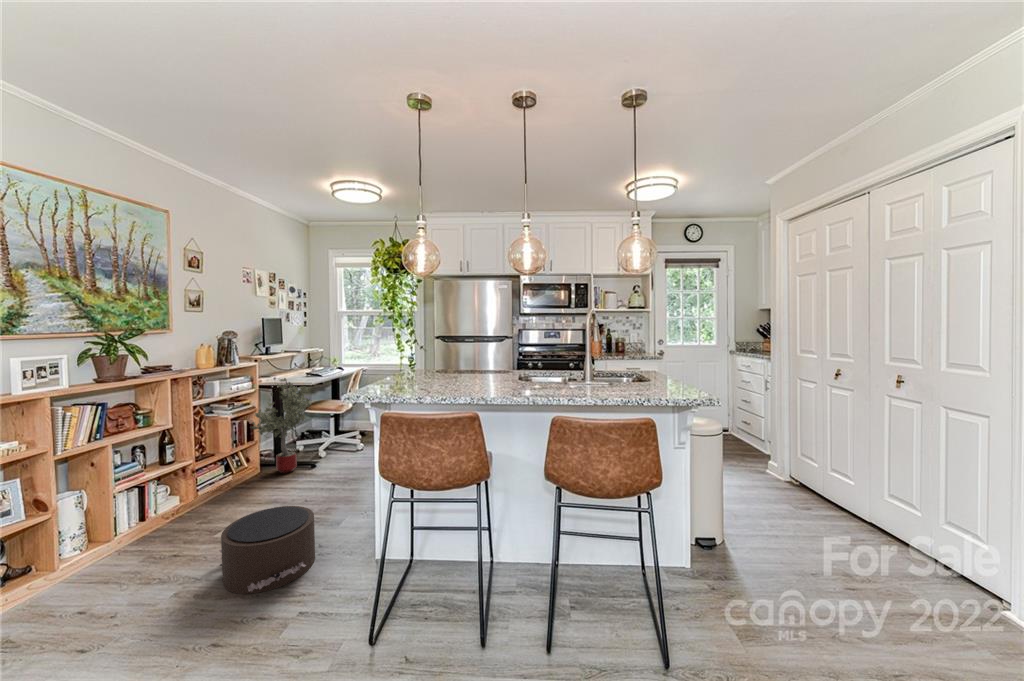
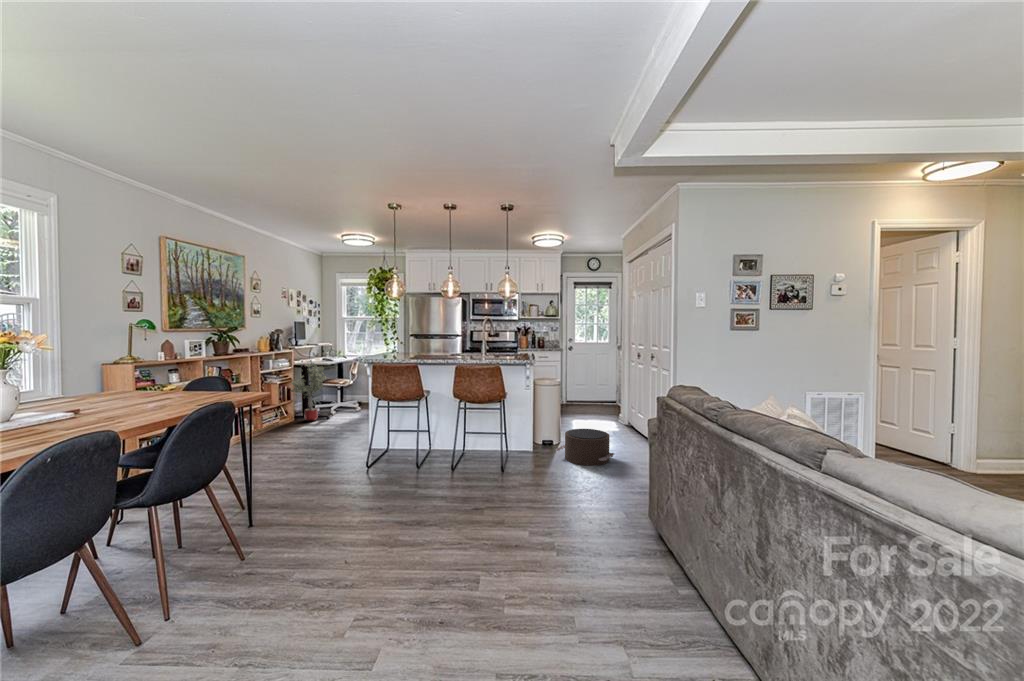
pouf: present [219,506,315,594] -> present [556,429,614,466]

